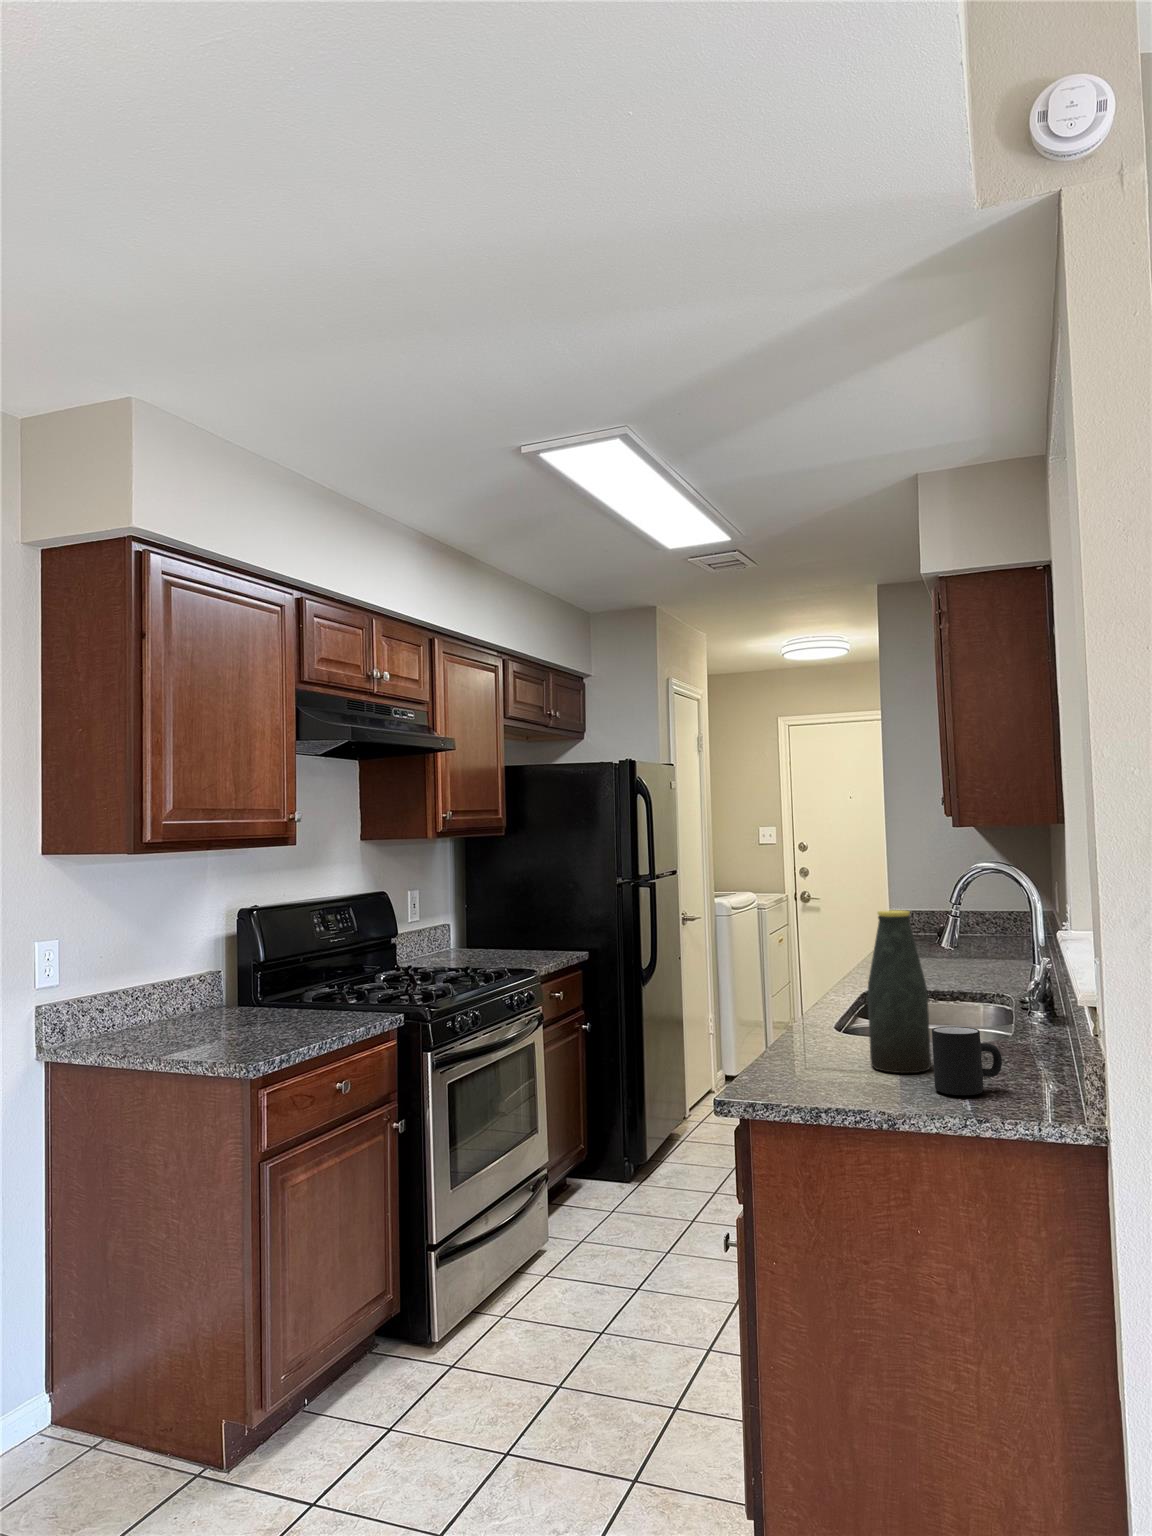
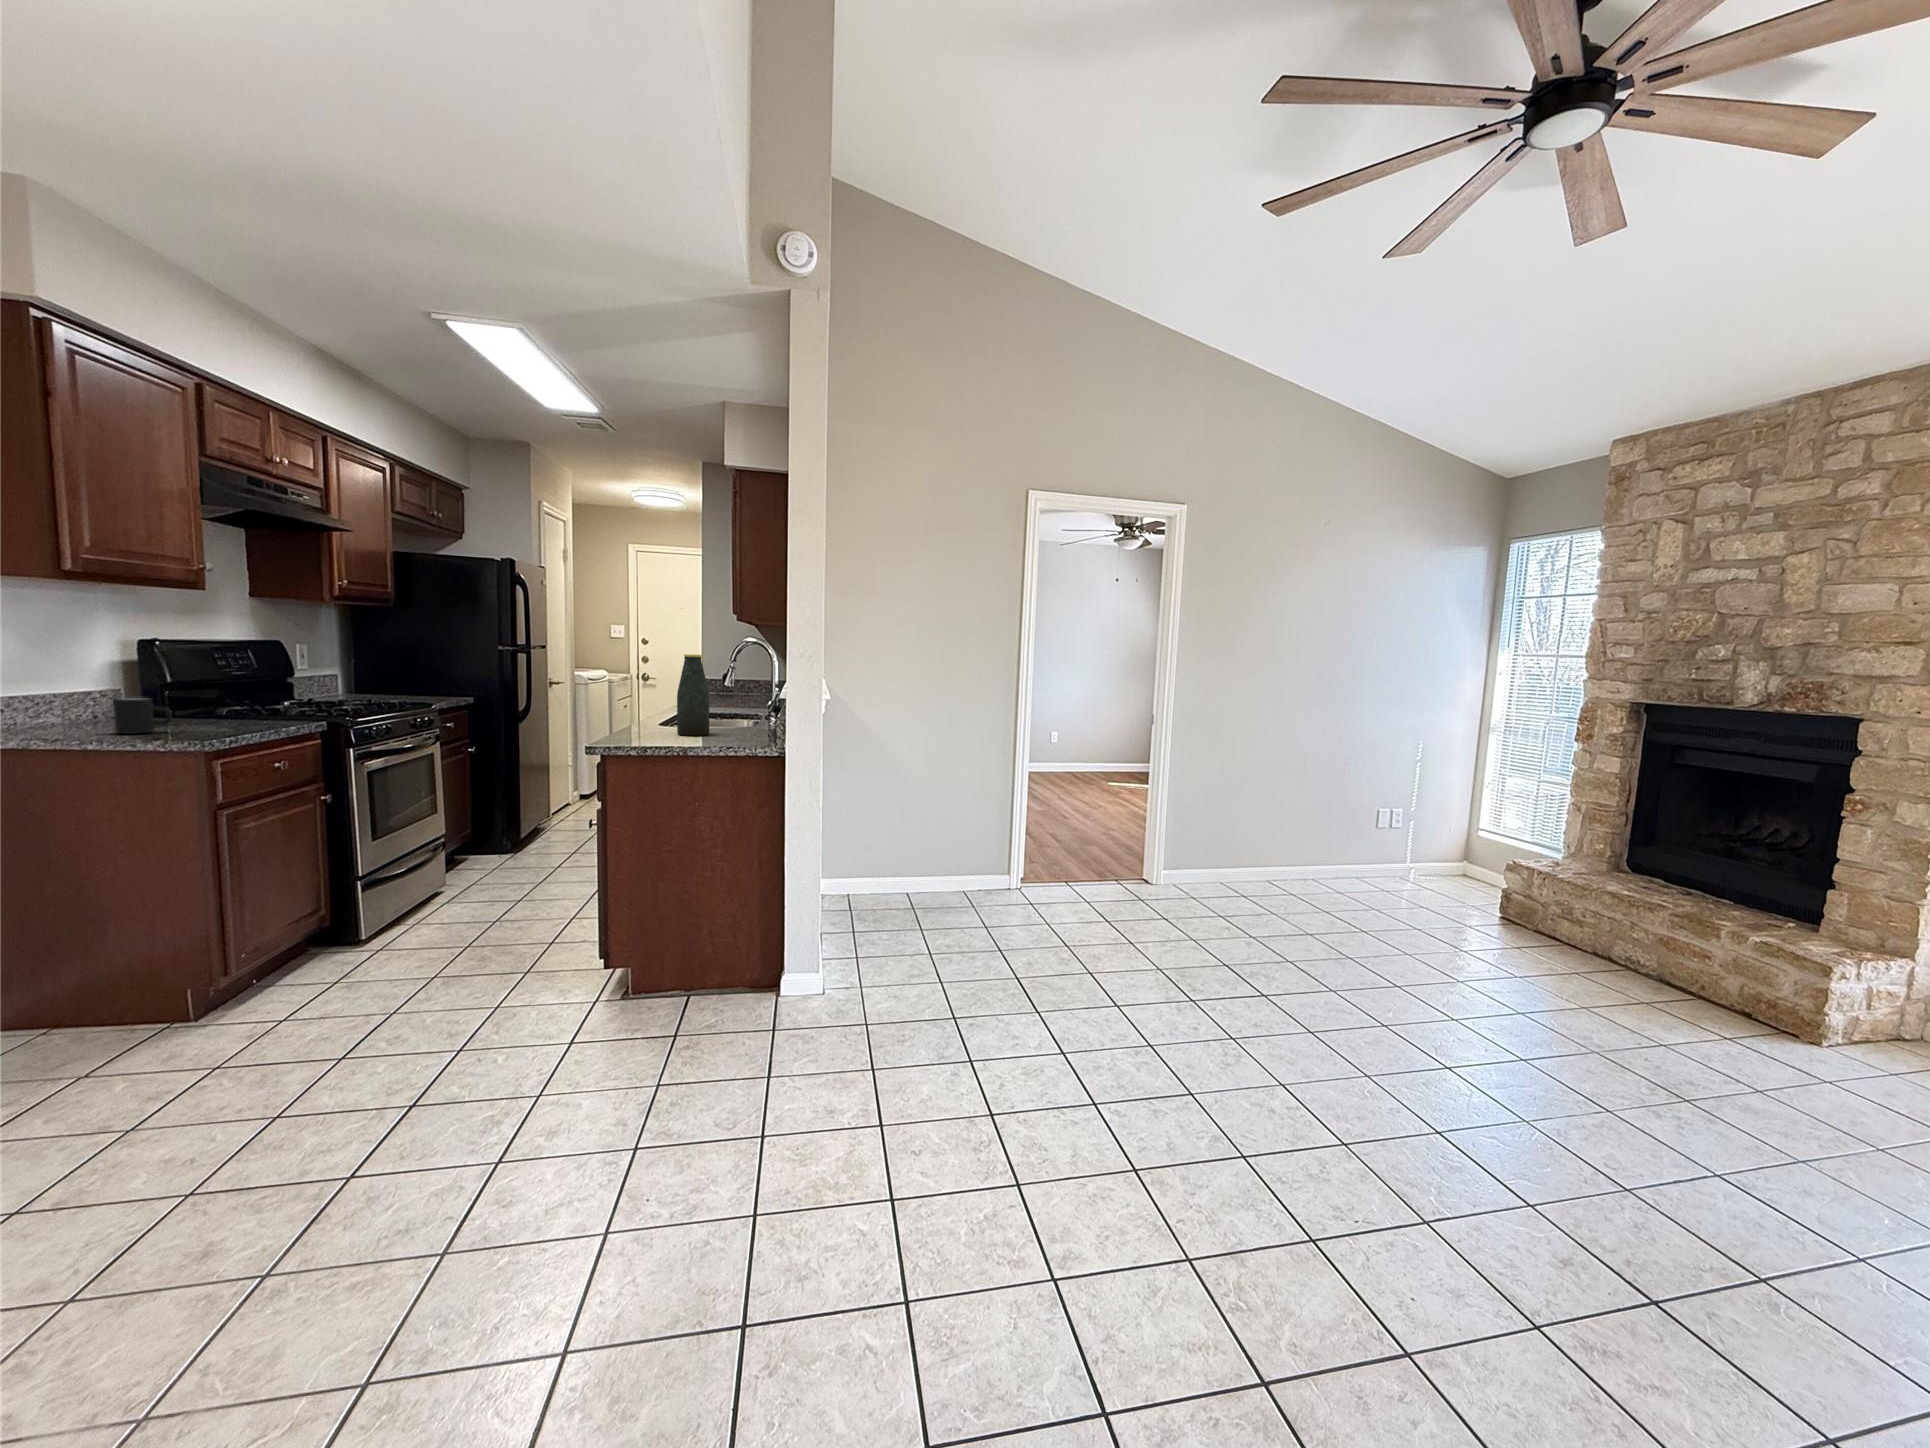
mug: present [932,1026,1002,1095] -> present [113,698,172,734]

